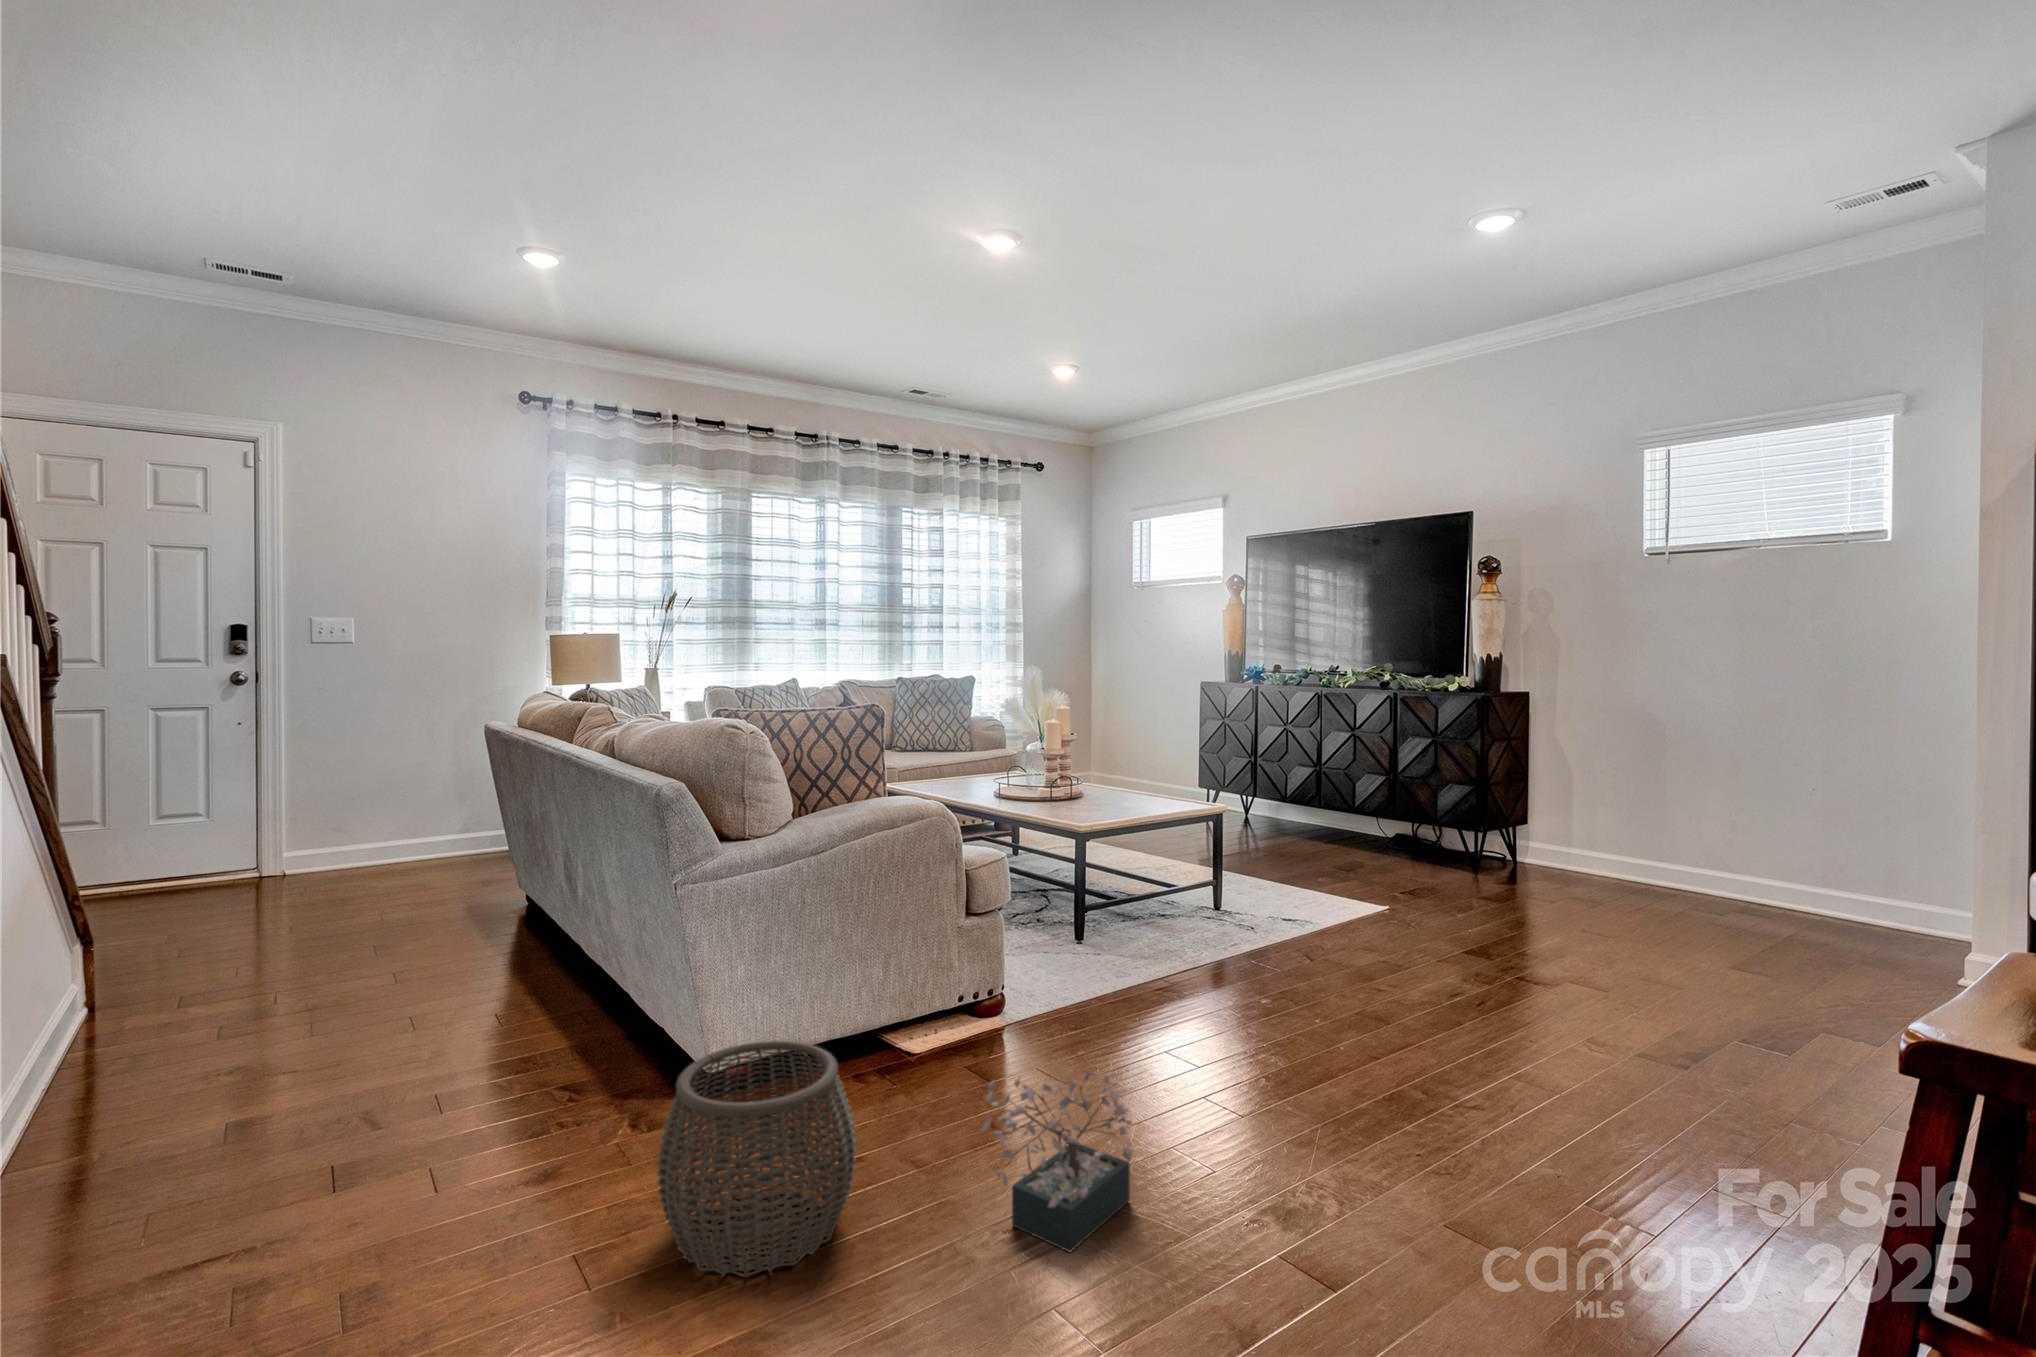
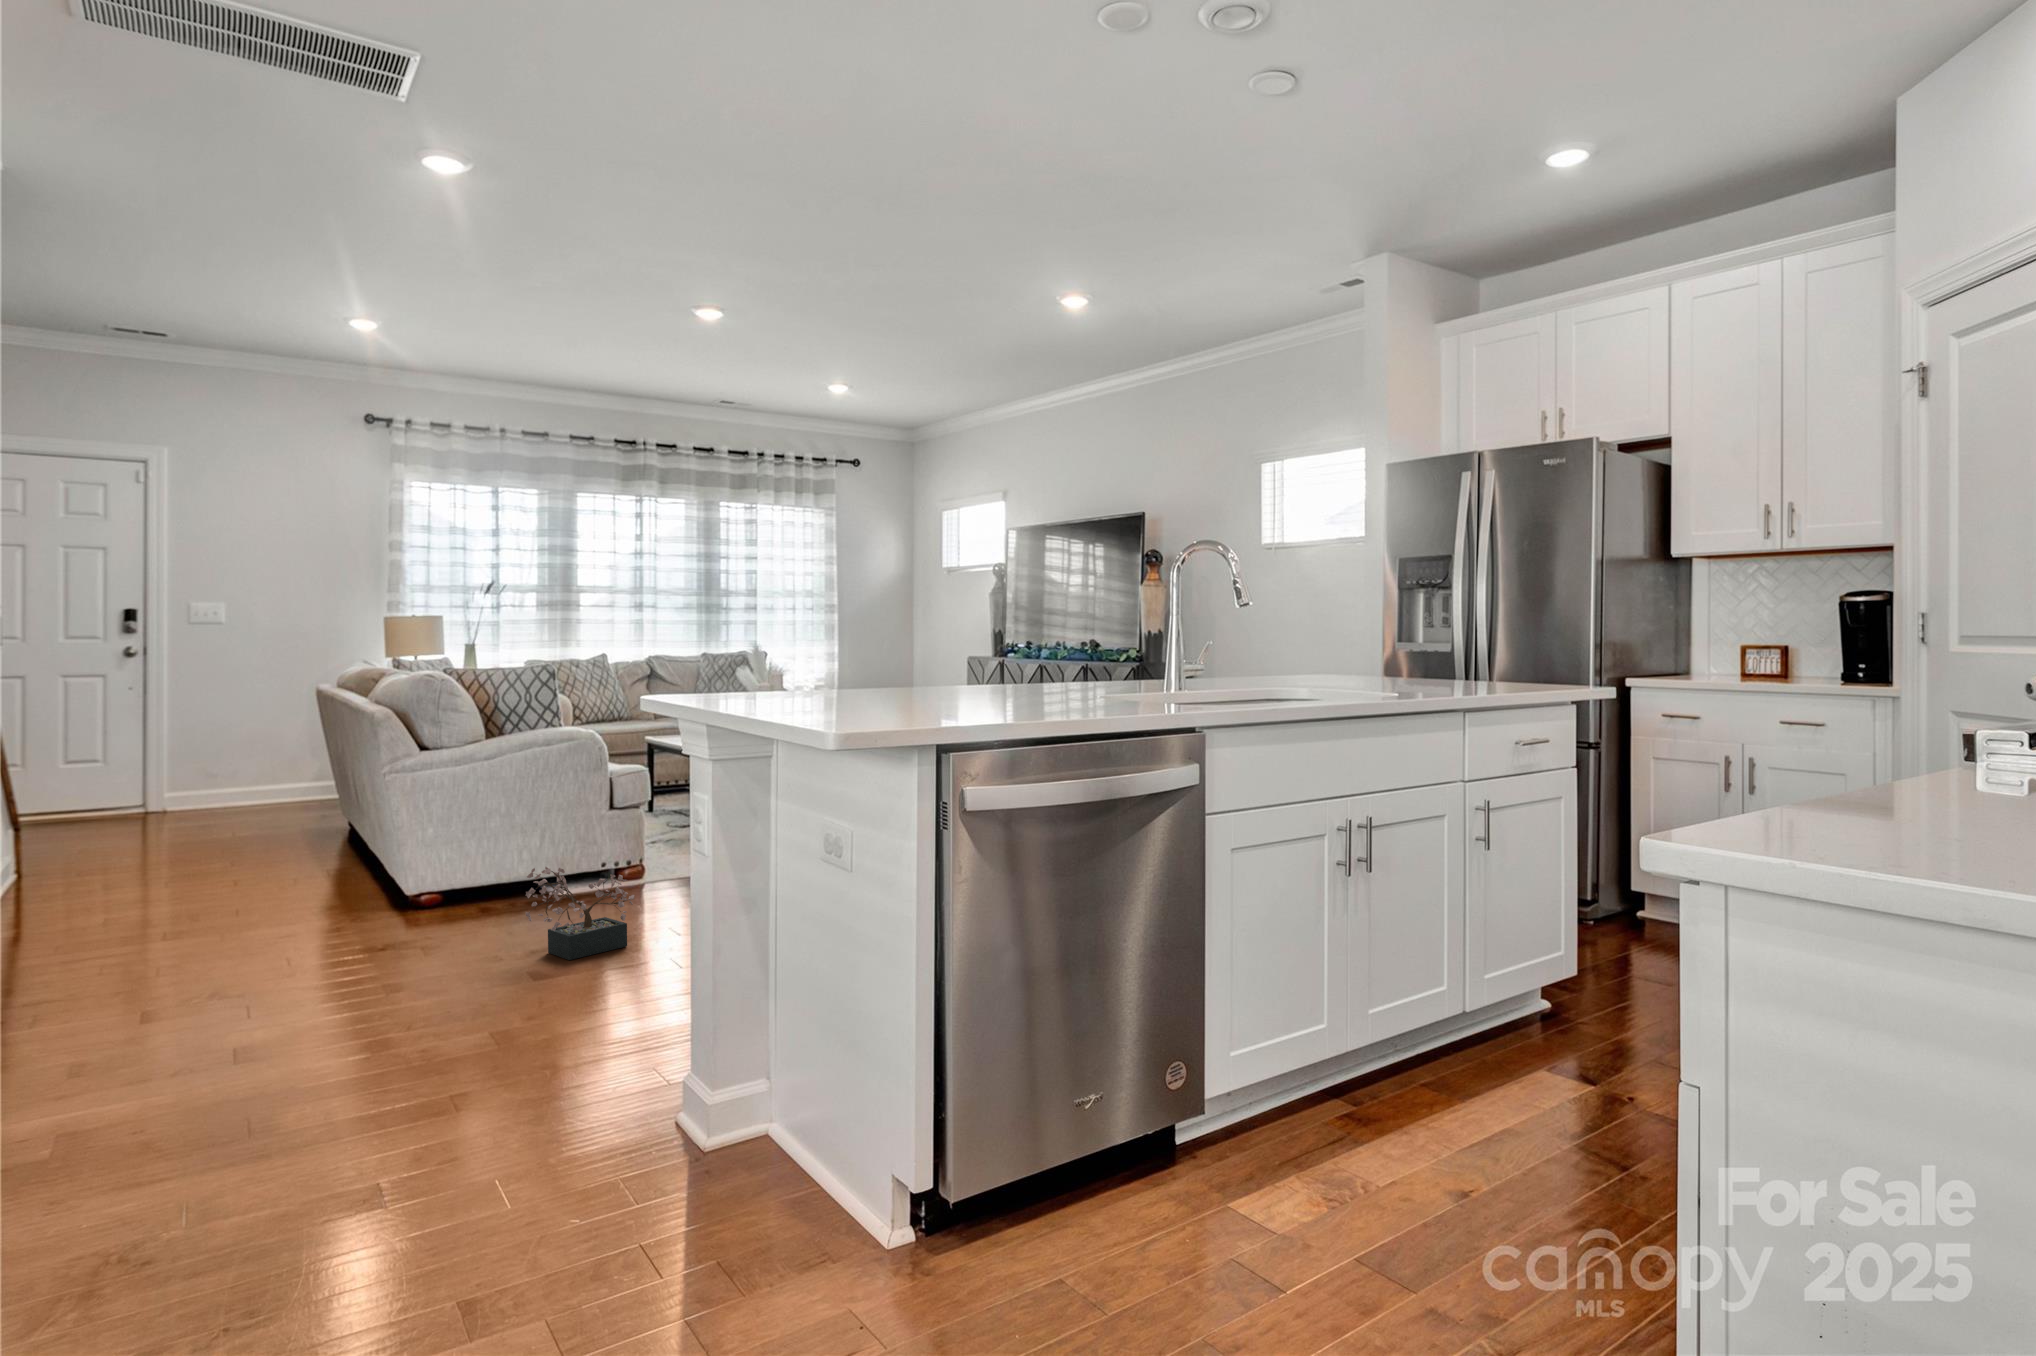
woven basket: present [657,1041,857,1277] -> none [338,853,463,965]

